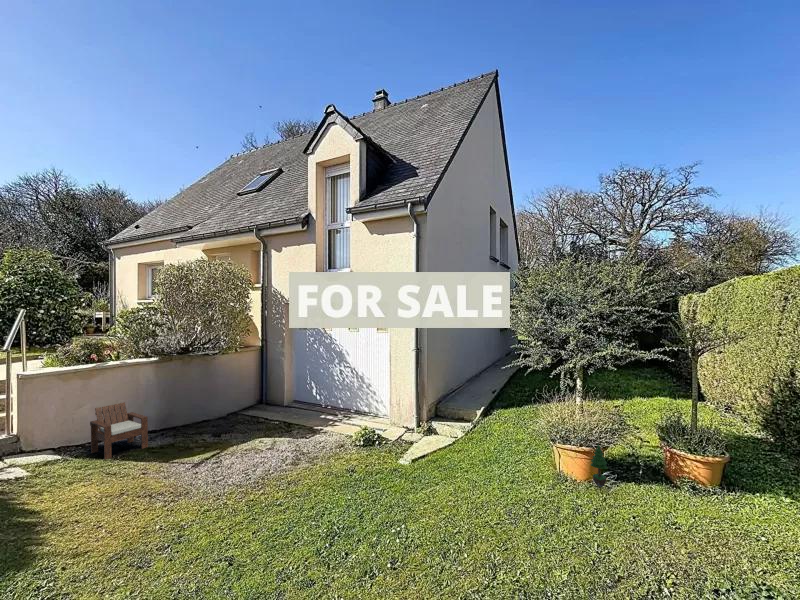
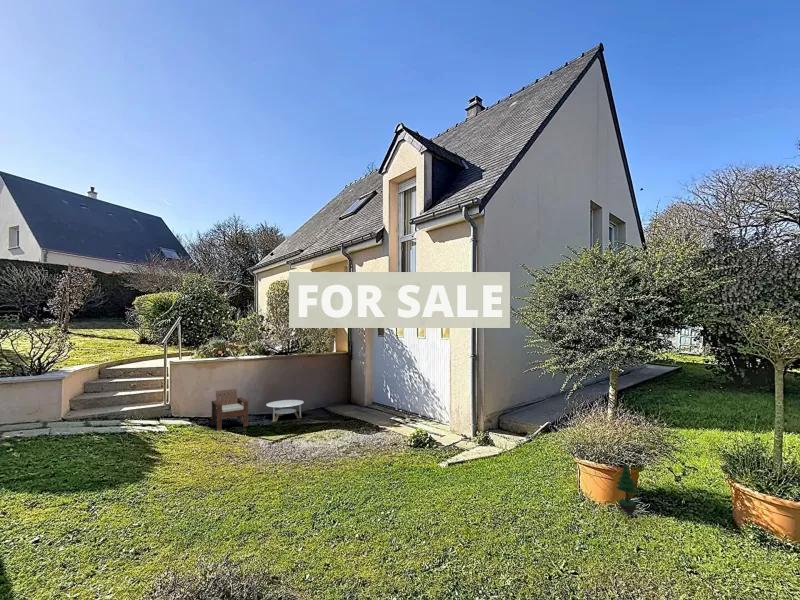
round table: none [167,407,216,437] -> present [266,400,304,422]

